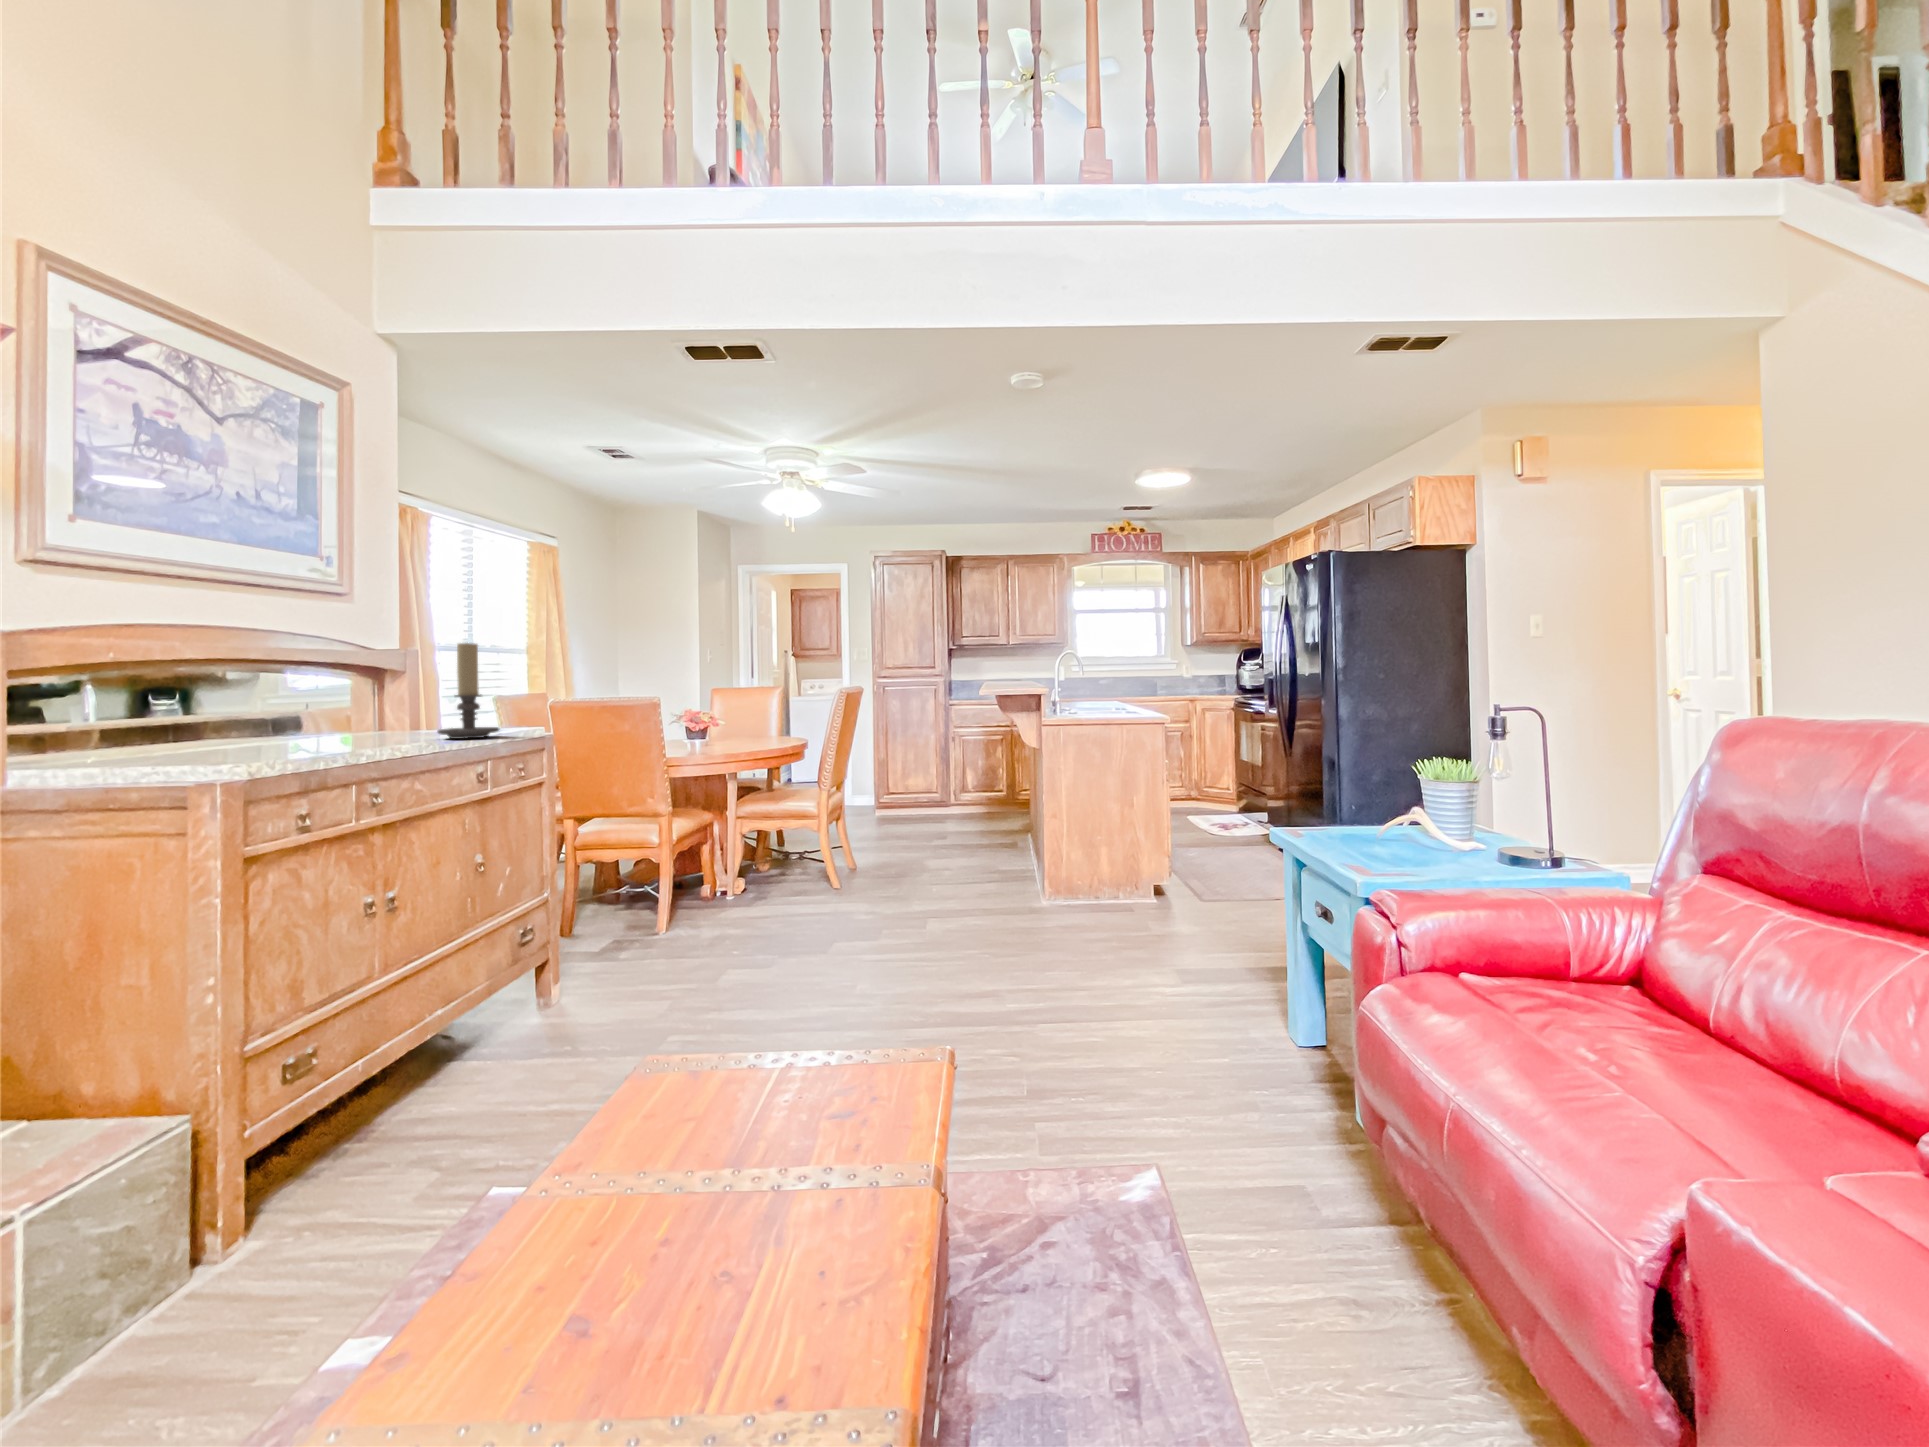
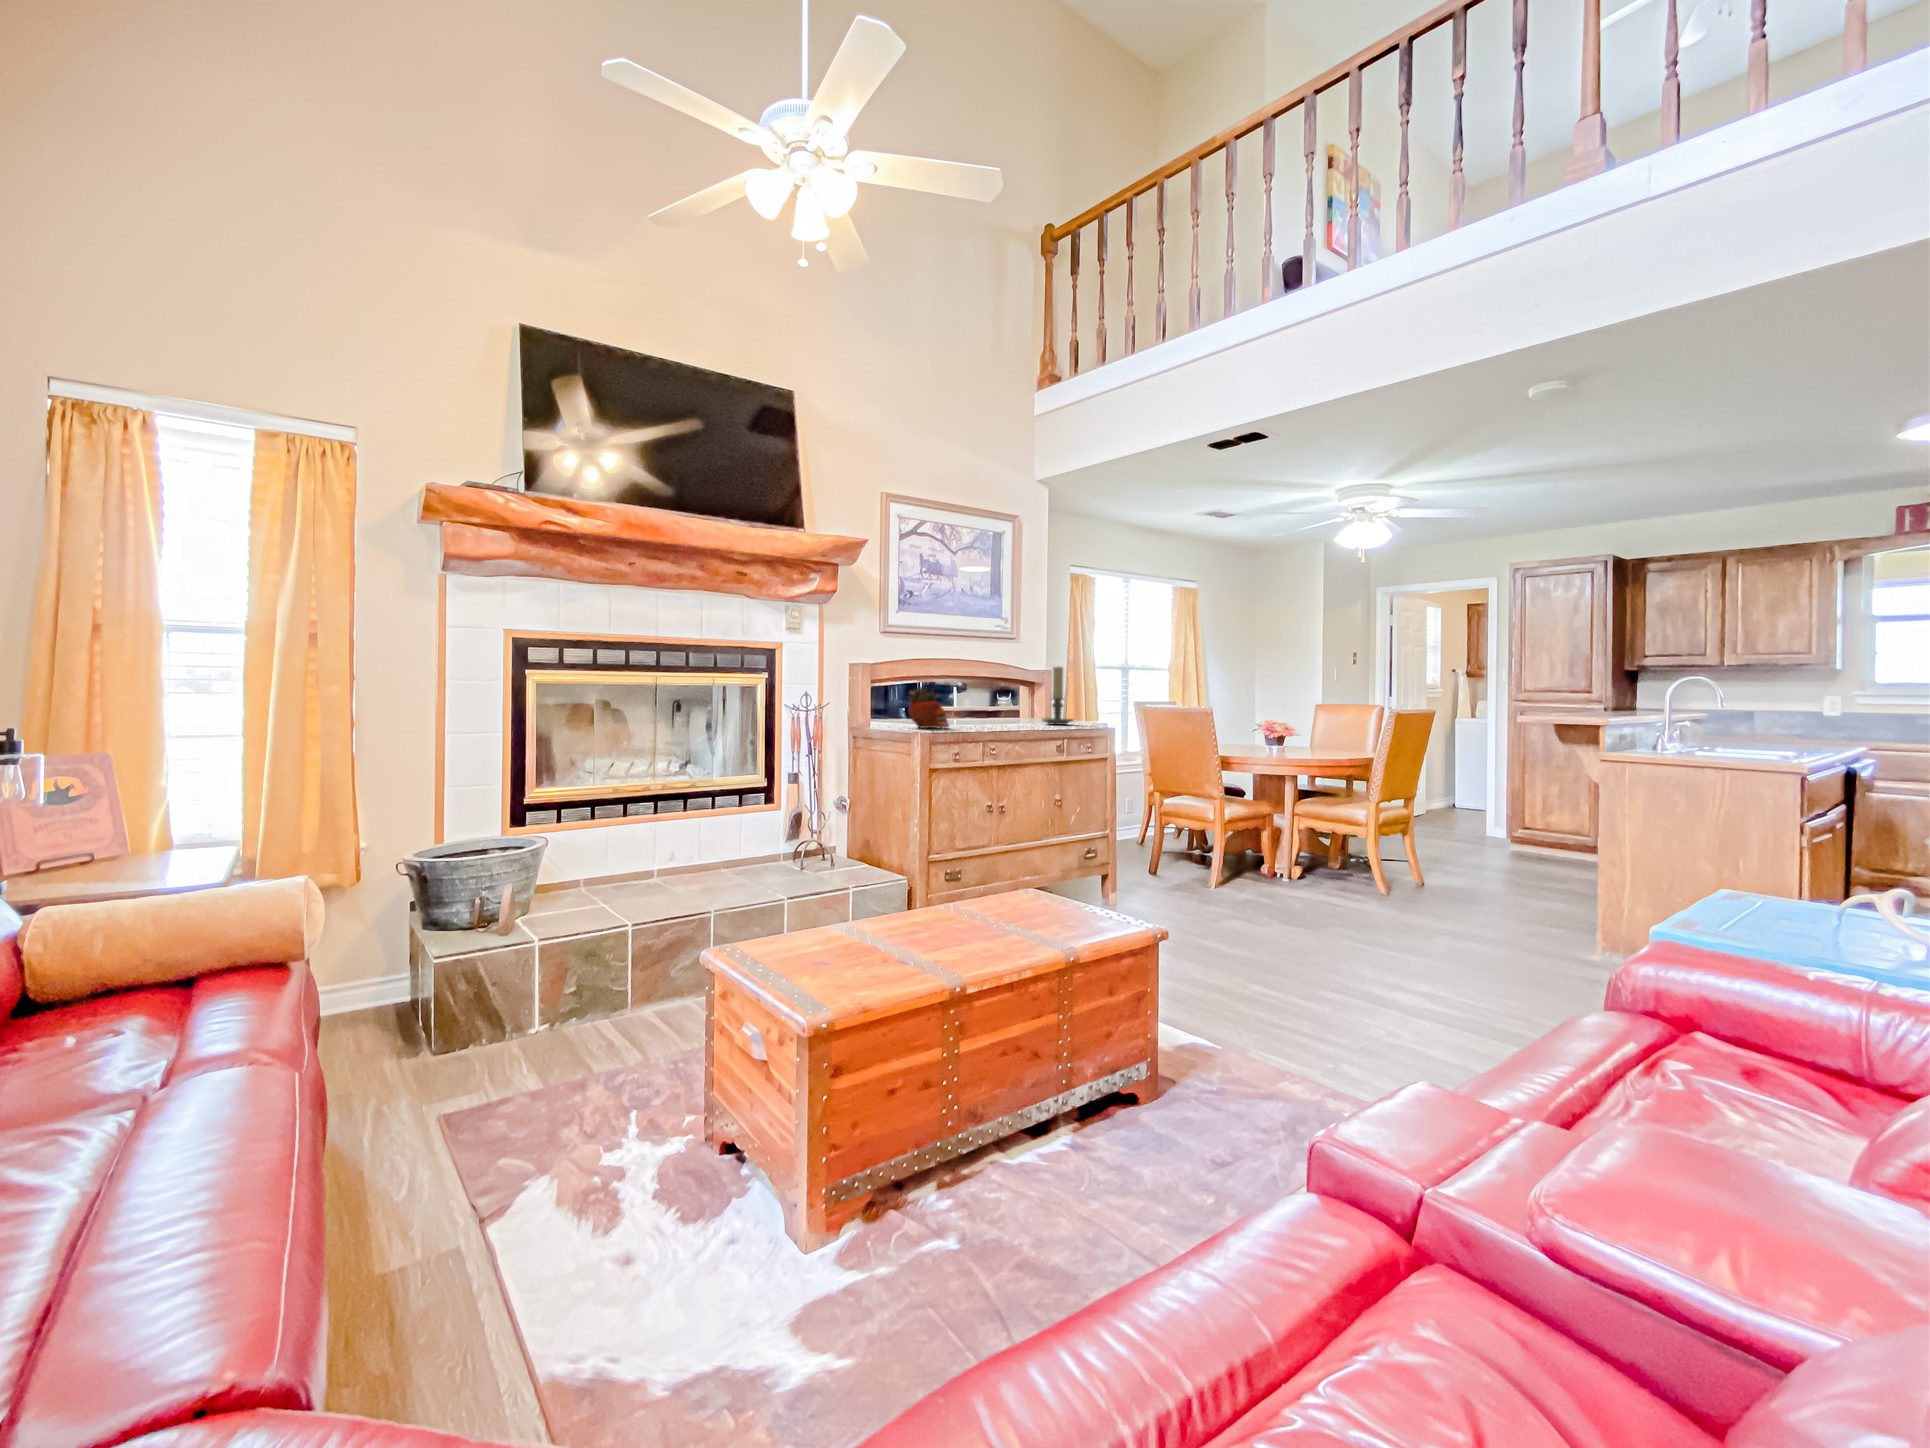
succulent planter: none [135,682,265,773] -> present [908,688,949,728]

